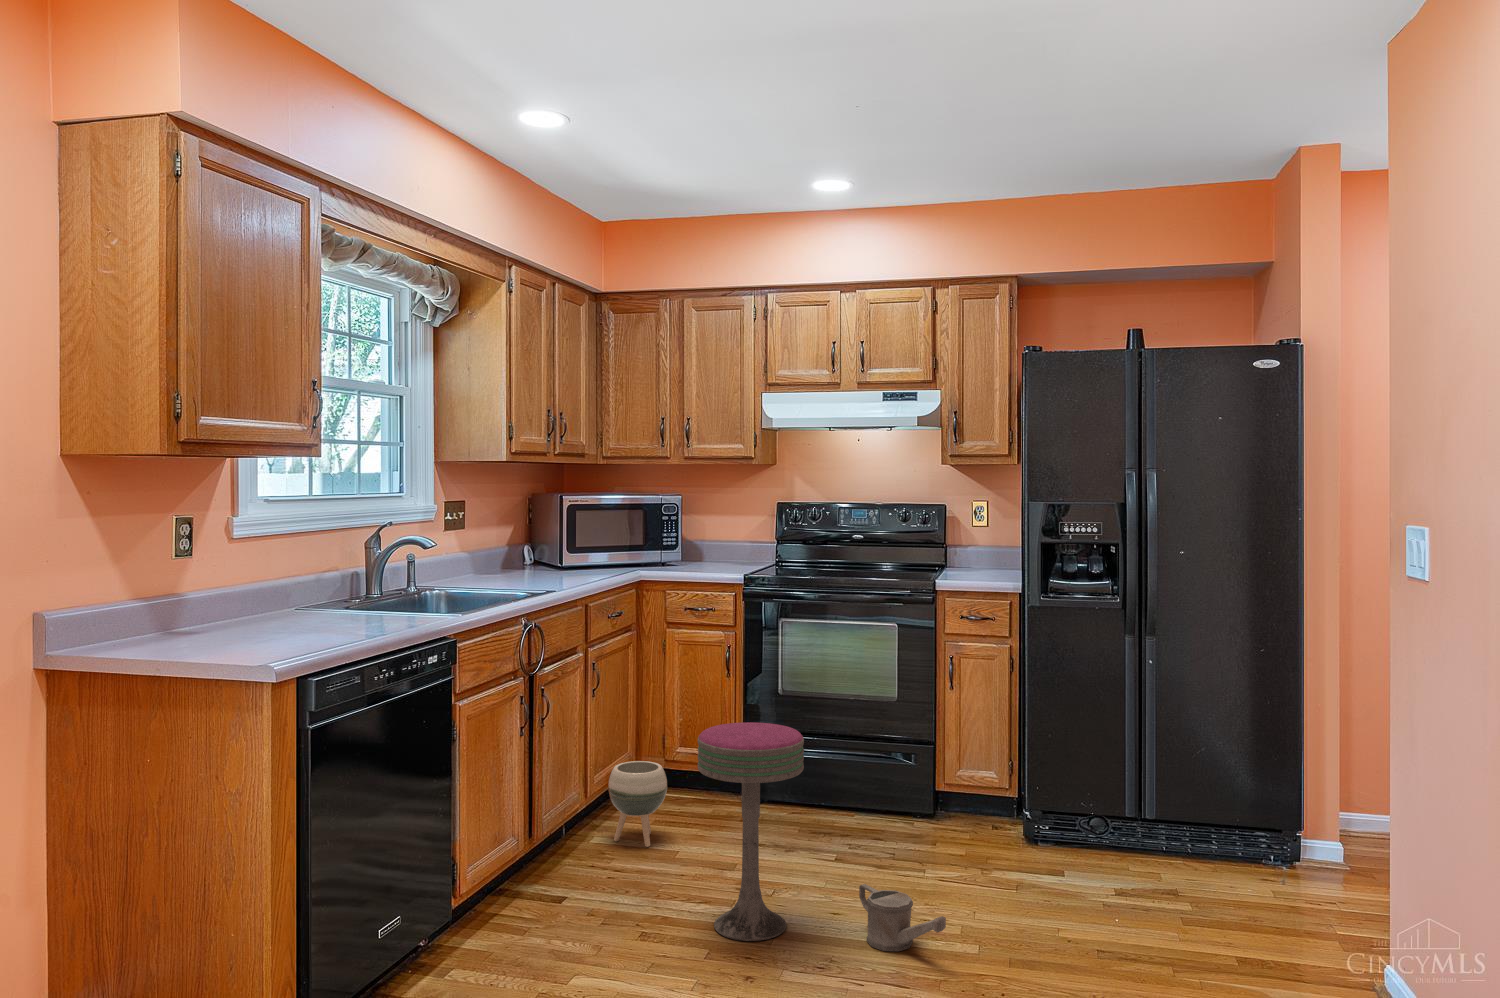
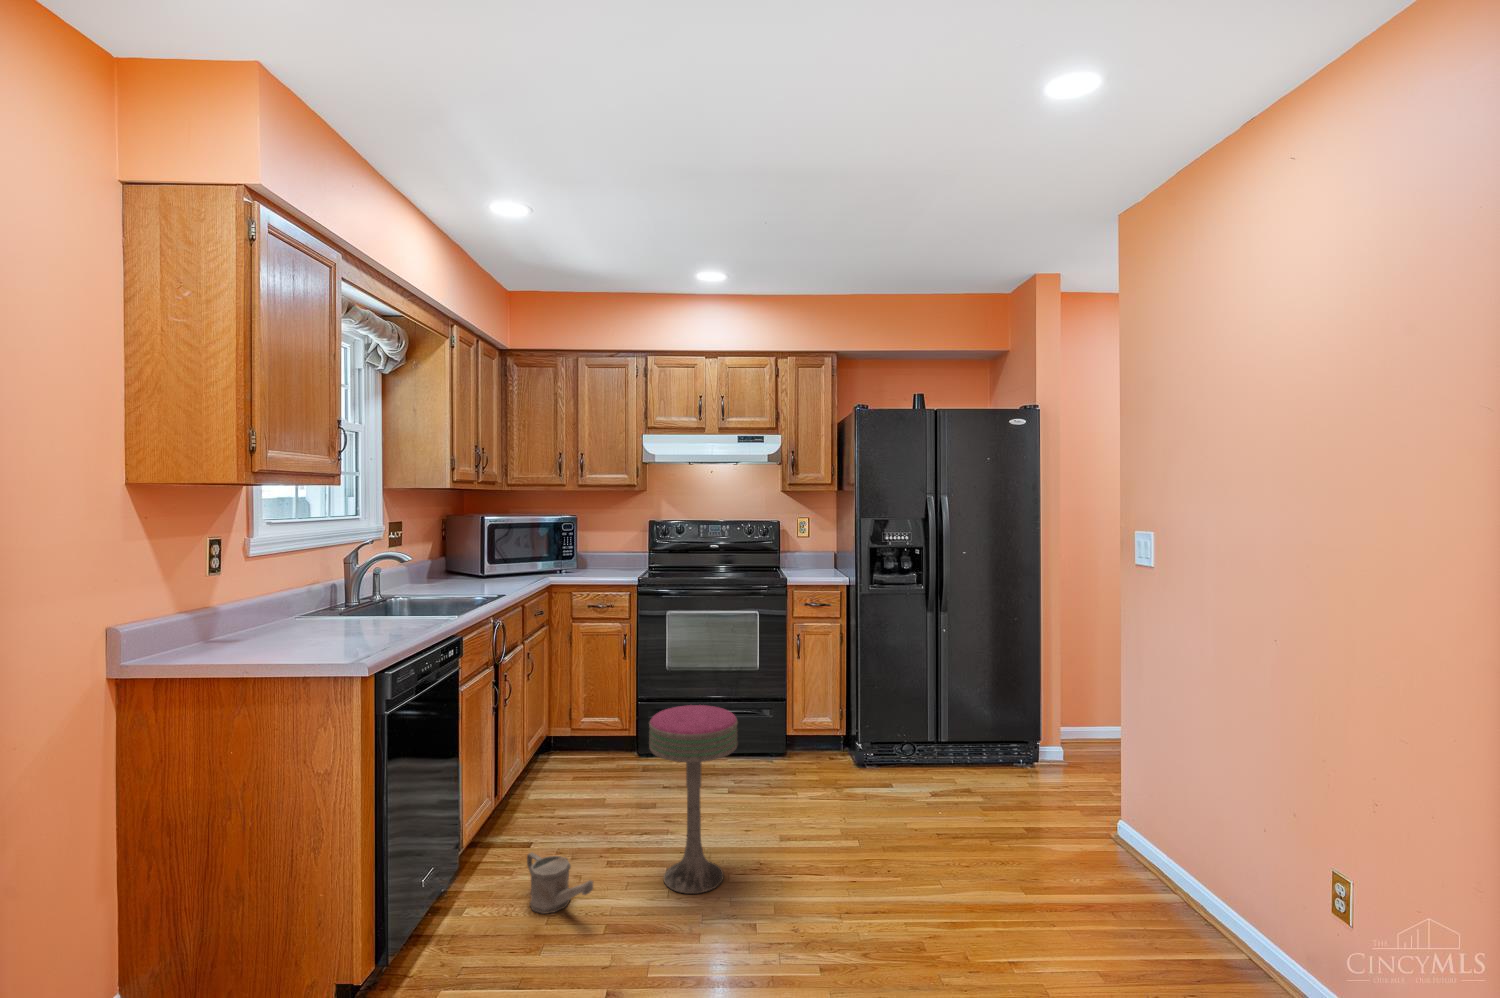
planter: present [608,761,667,847] -> none [541,737,591,811]
watering can: present [859,884,946,951] -> present [527,853,593,914]

